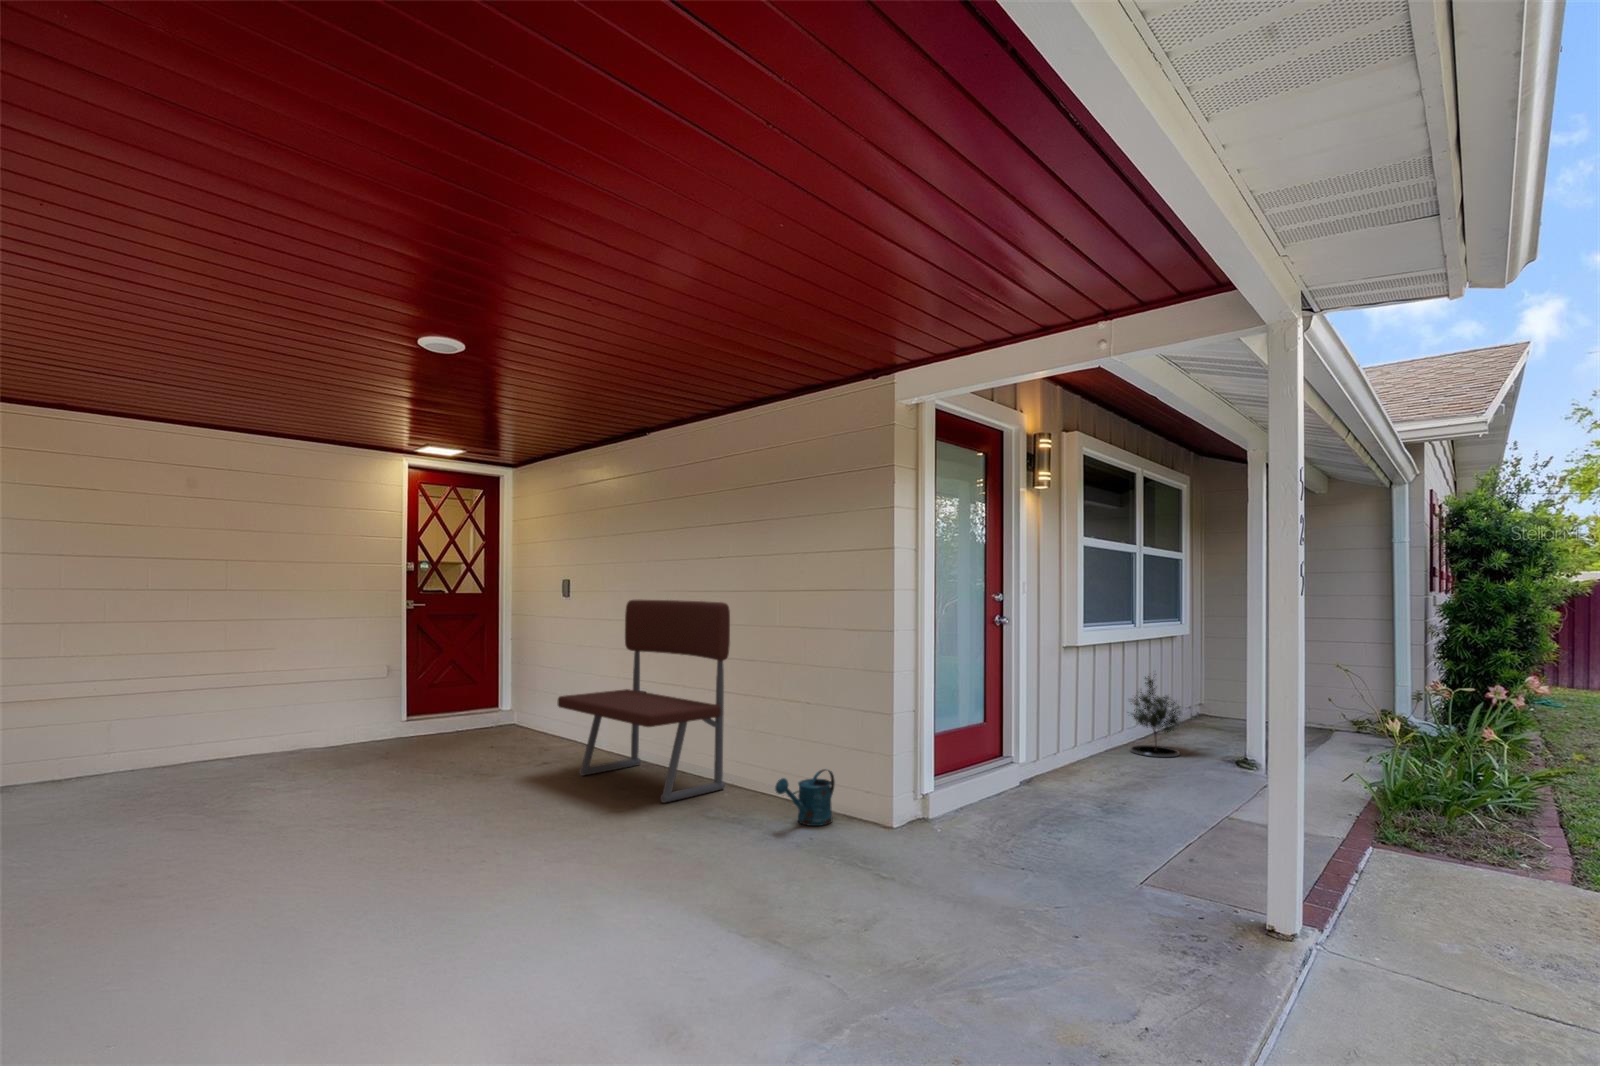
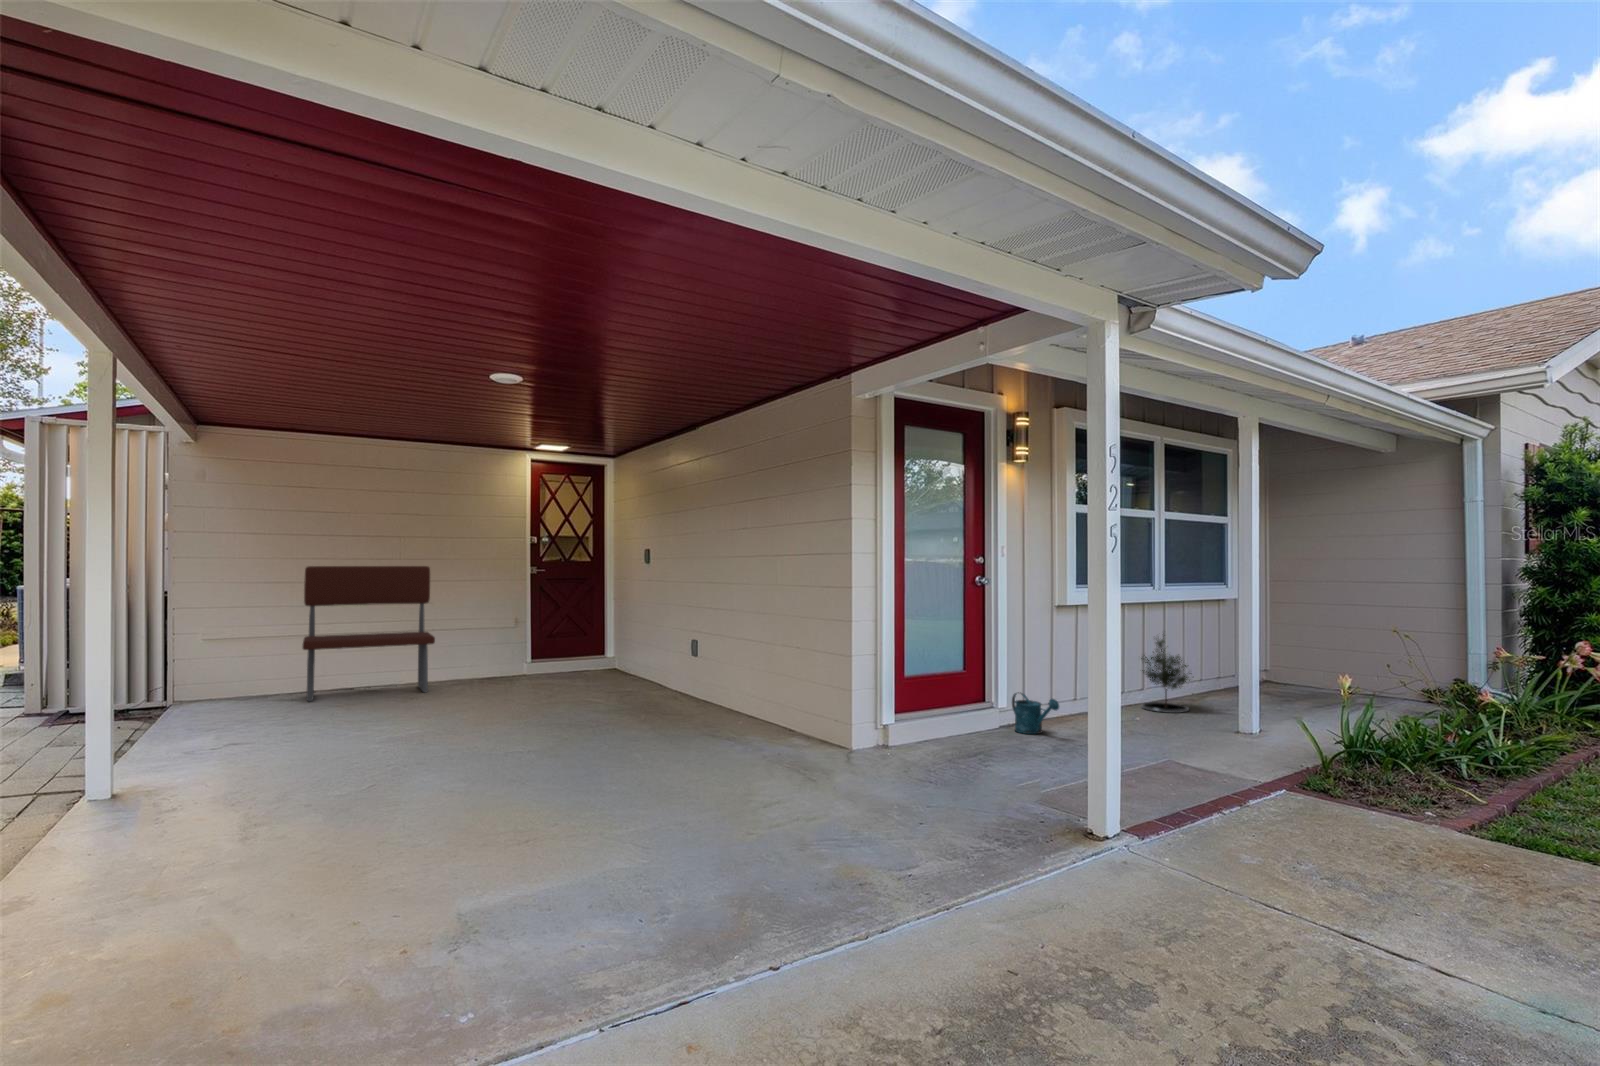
bench: present [558,600,730,803] -> present [303,566,435,701]
watering can: present [775,769,835,826] -> present [1012,692,1059,734]

